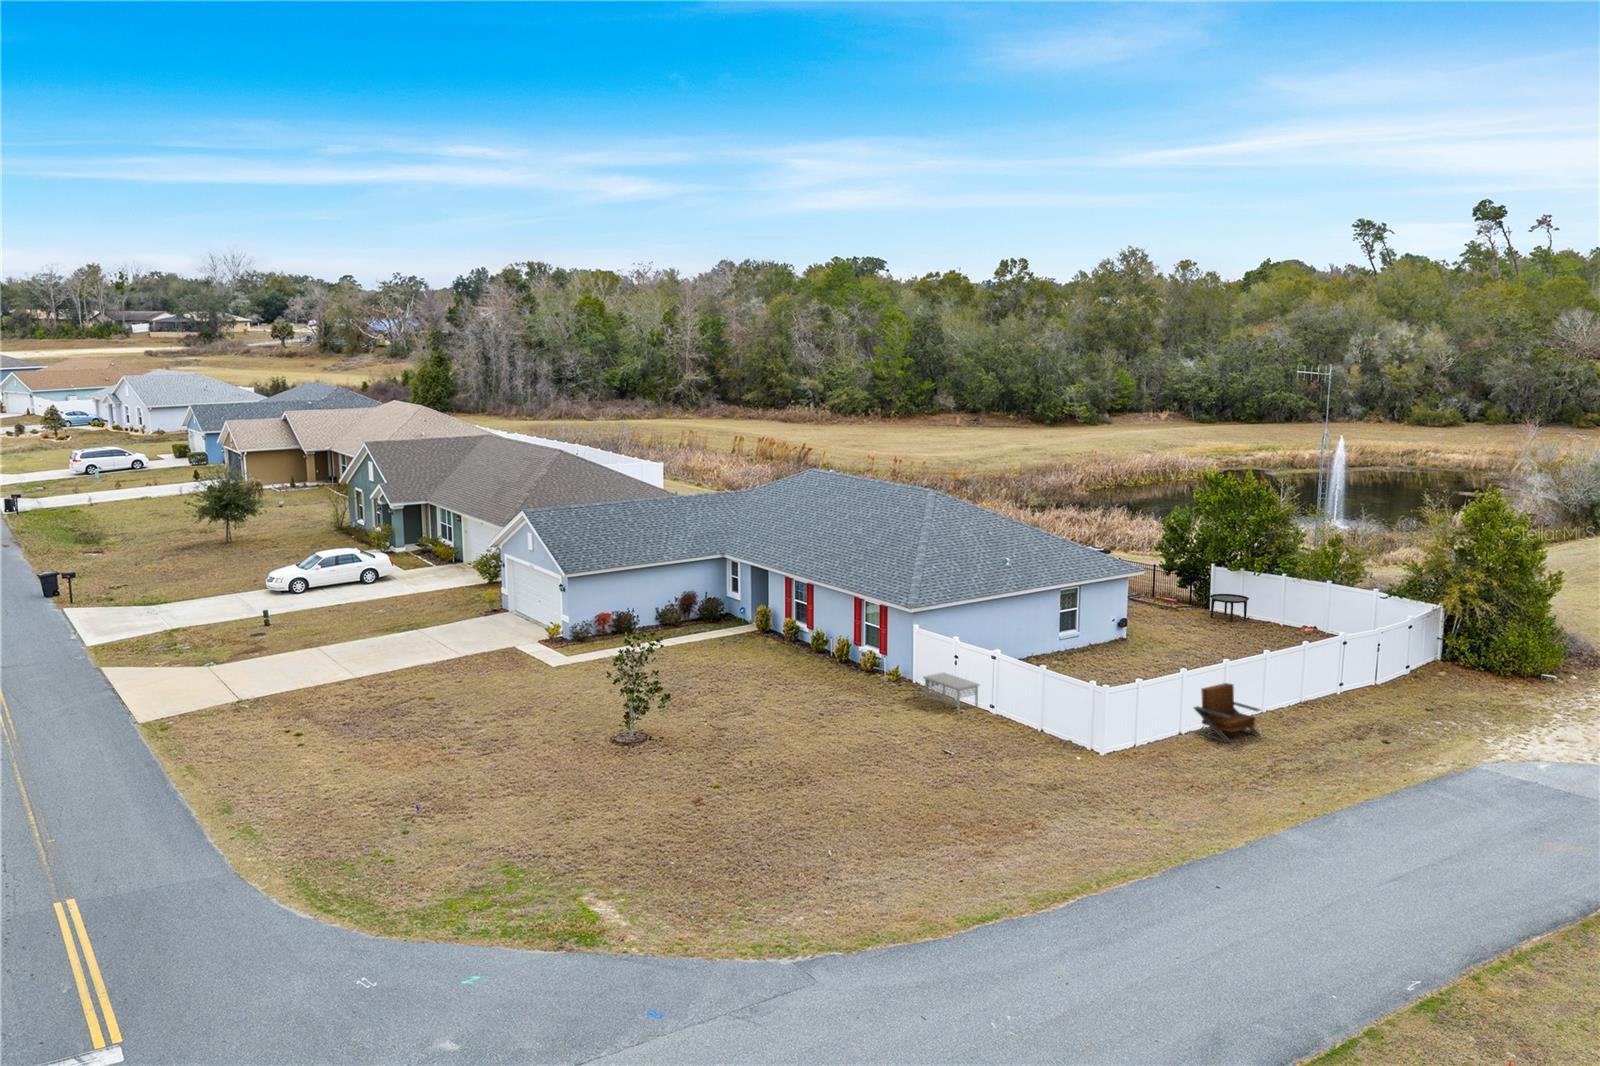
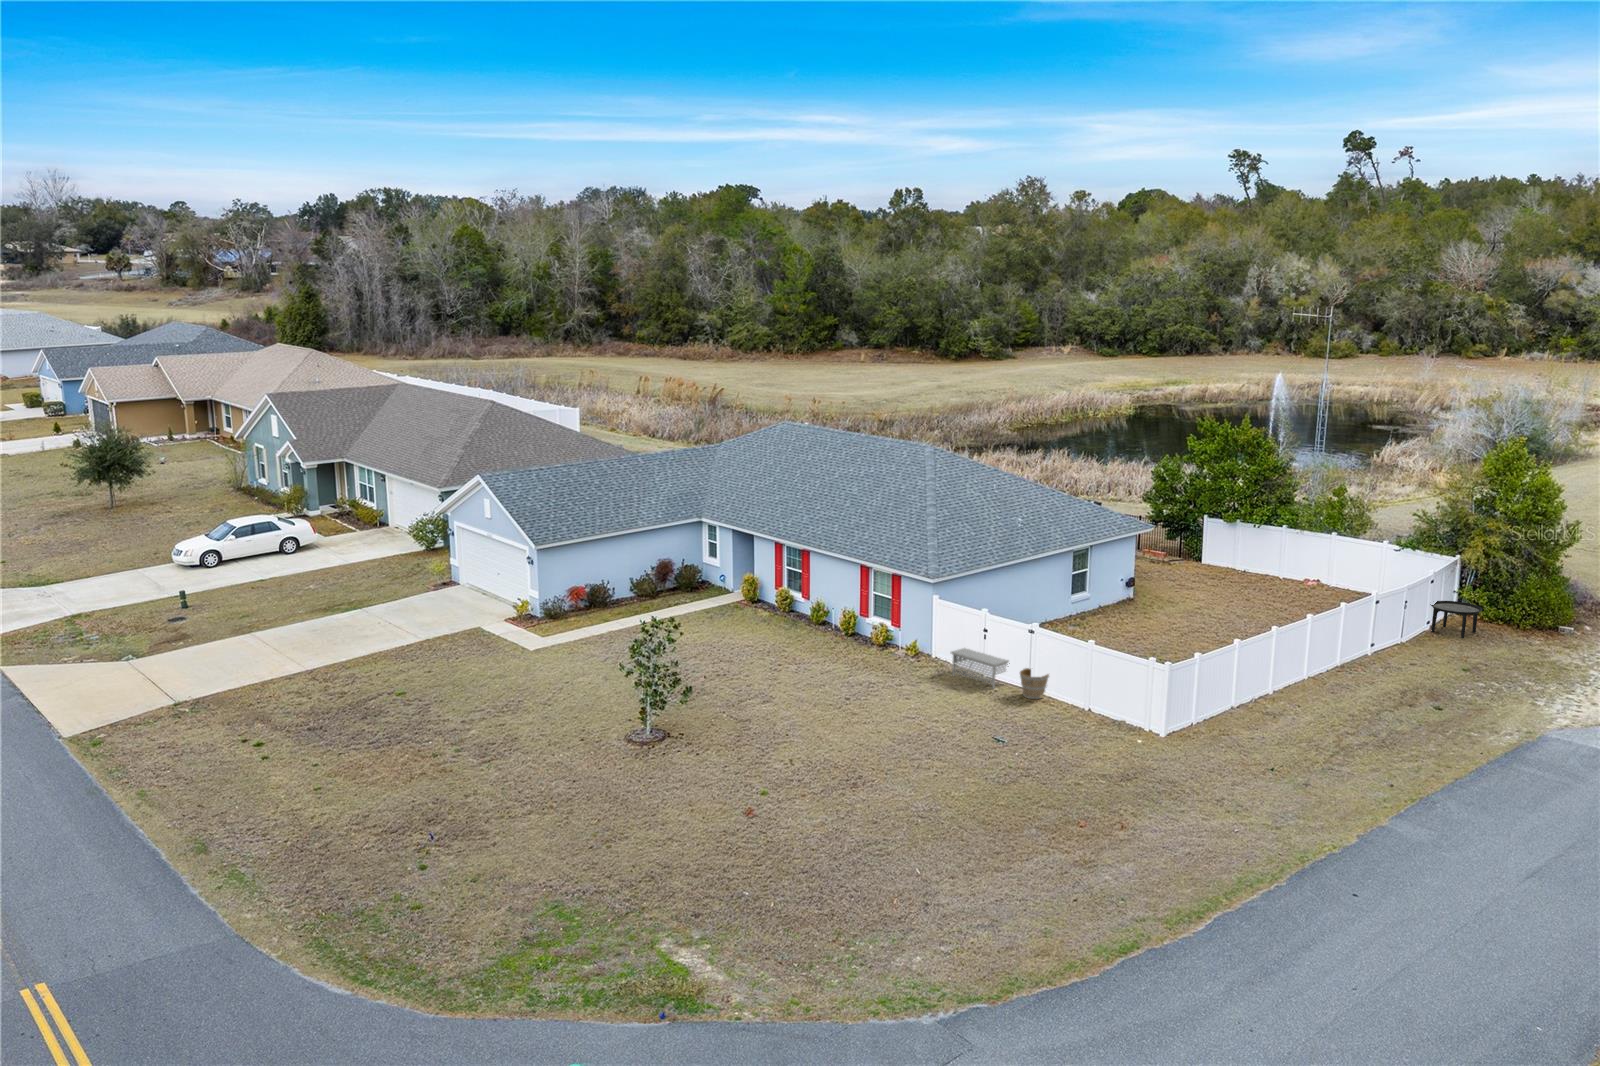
round table: present [1210,594,1249,622] -> present [1430,601,1483,638]
lounge chair: present [1194,683,1260,743] -> none [1248,652,1318,717]
wooden bucket: none [980,692,1007,721] -> present [1020,668,1049,699]

